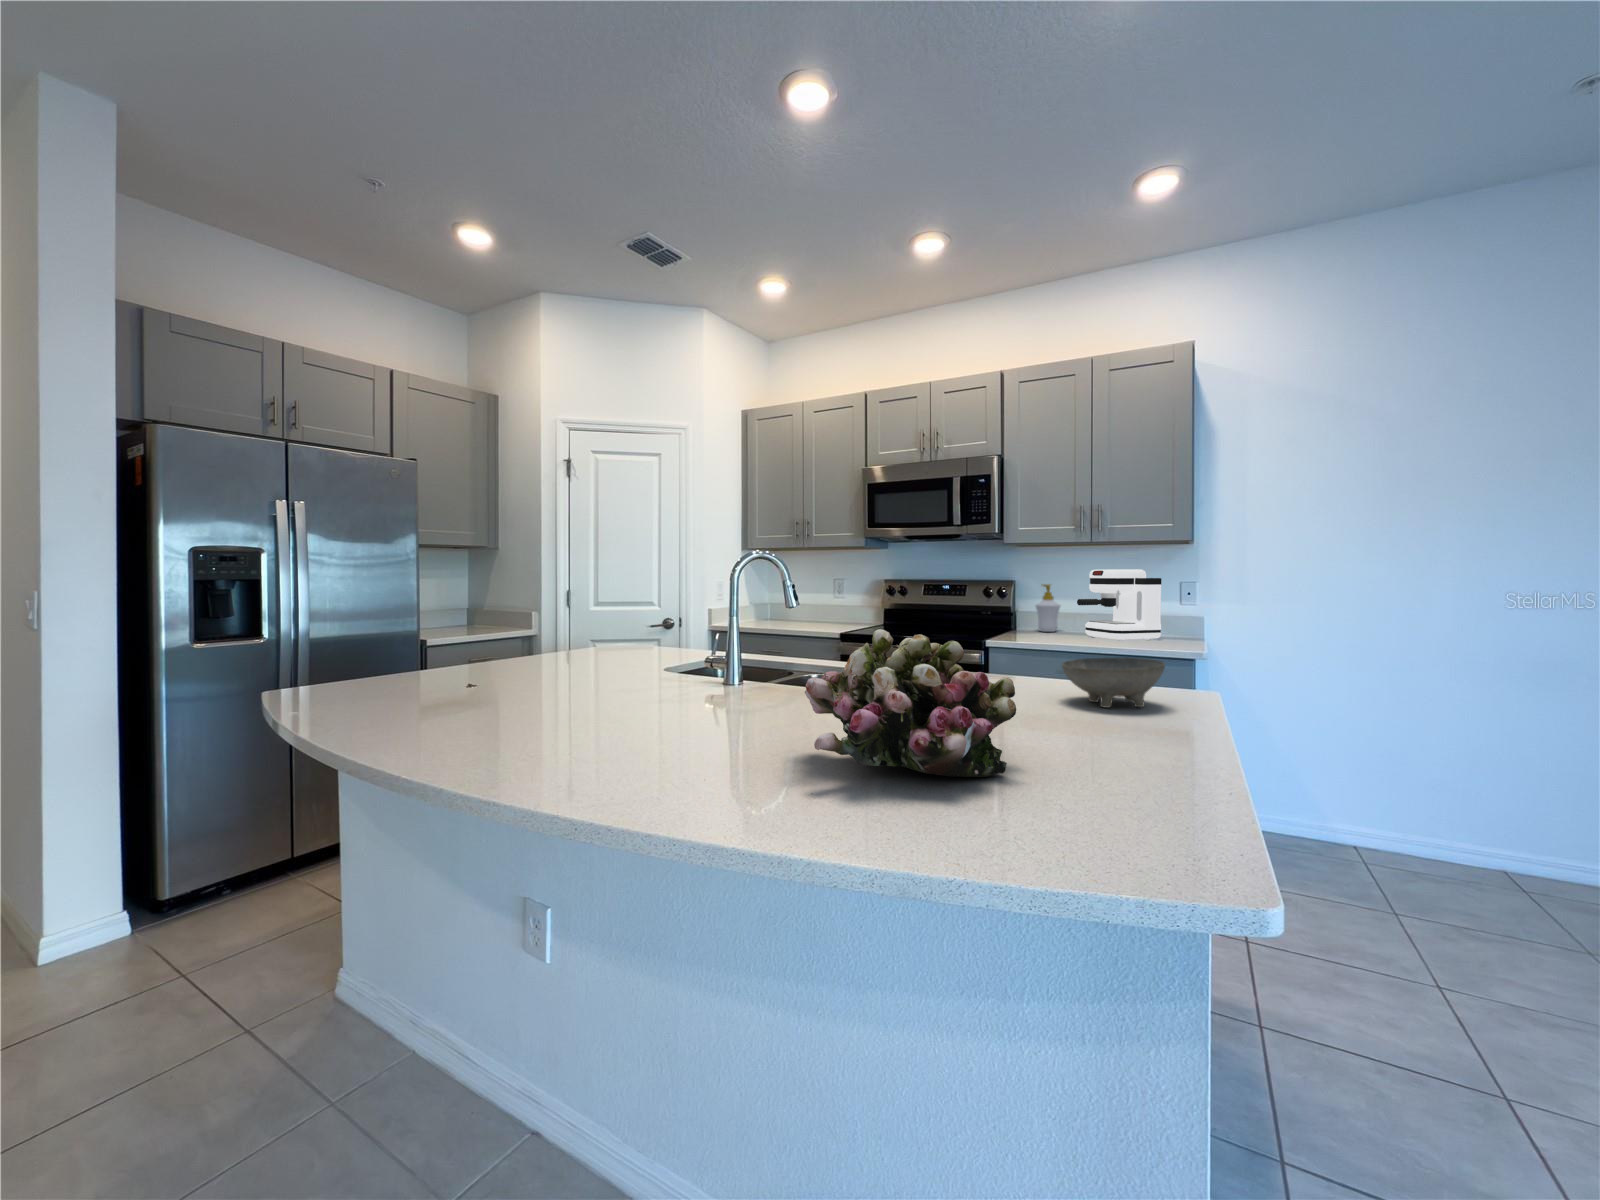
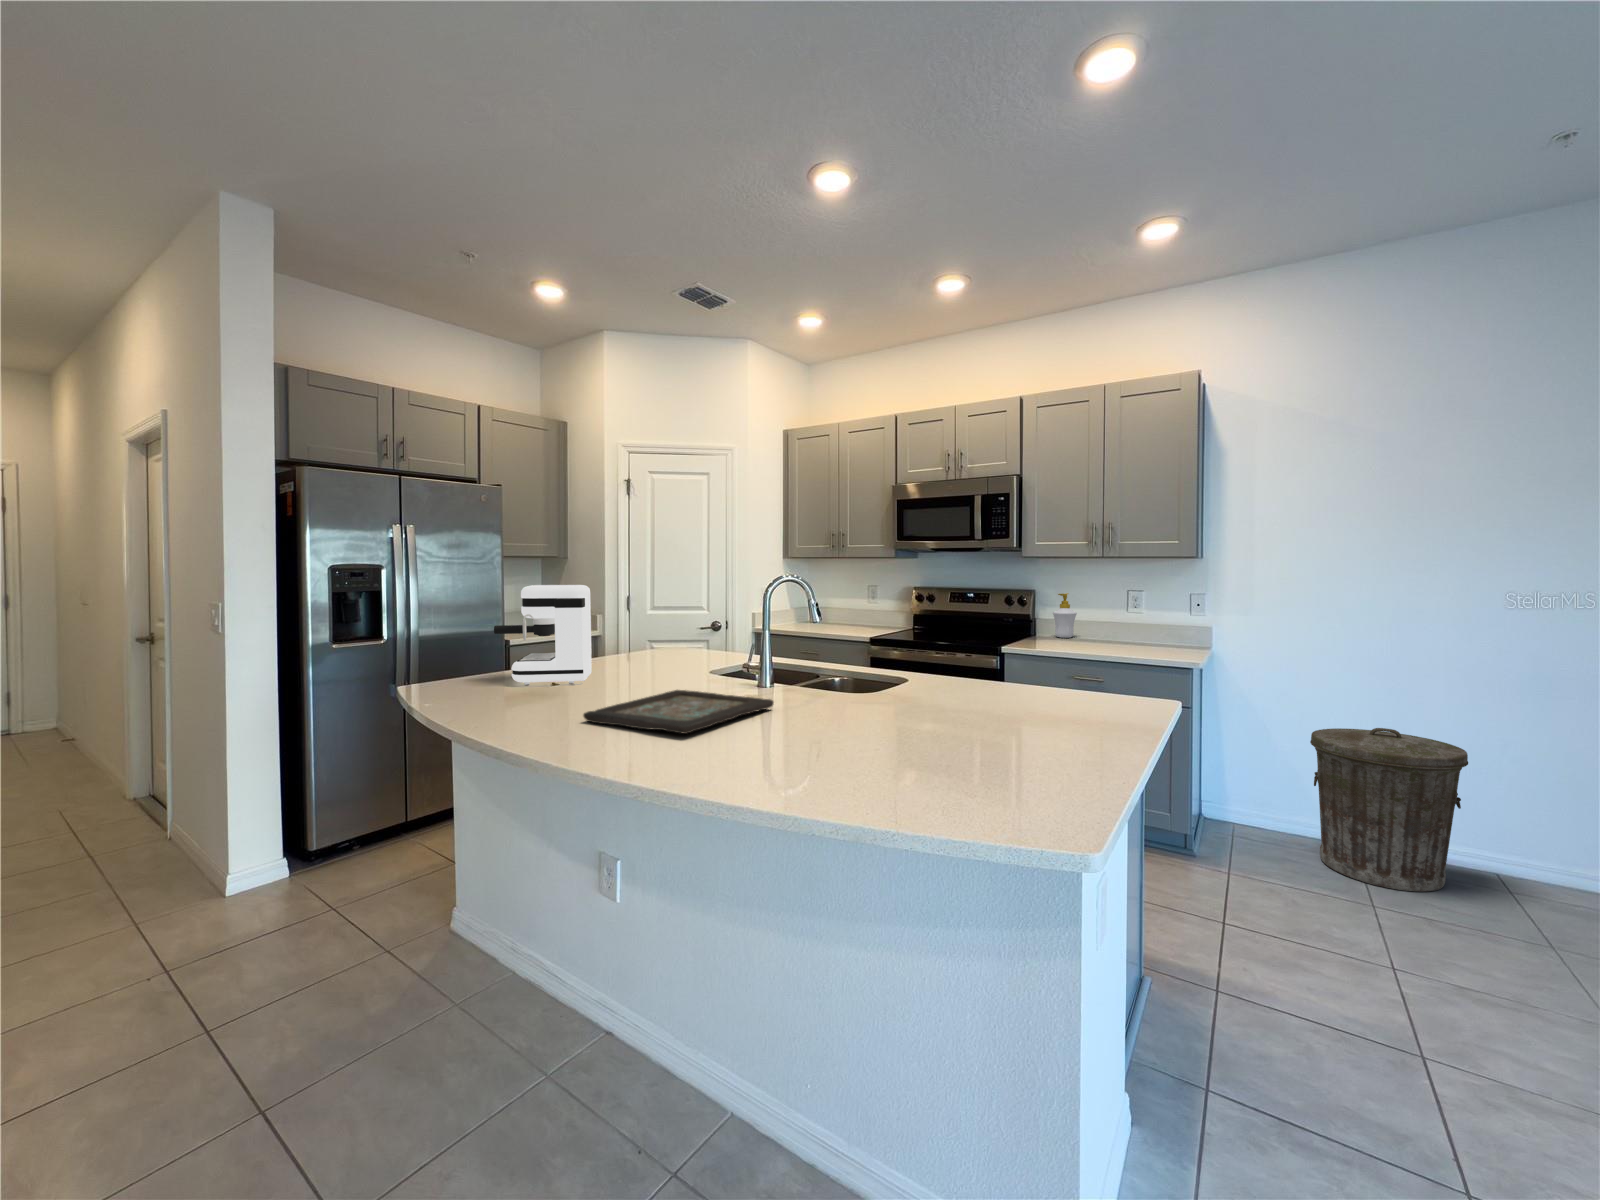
coffee maker: present [1077,569,1161,641] -> present [494,585,592,685]
flower arrangement: present [805,629,1016,777] -> none [804,651,967,765]
bowl: present [1062,657,1165,708] -> none [1034,670,1120,713]
decorative tray: none [504,689,750,743] -> present [583,690,774,734]
trash can: none [1318,722,1490,898] -> present [1310,728,1468,892]

